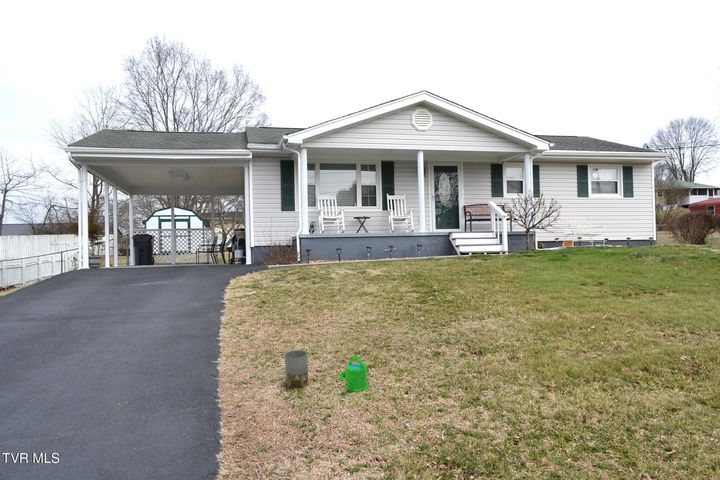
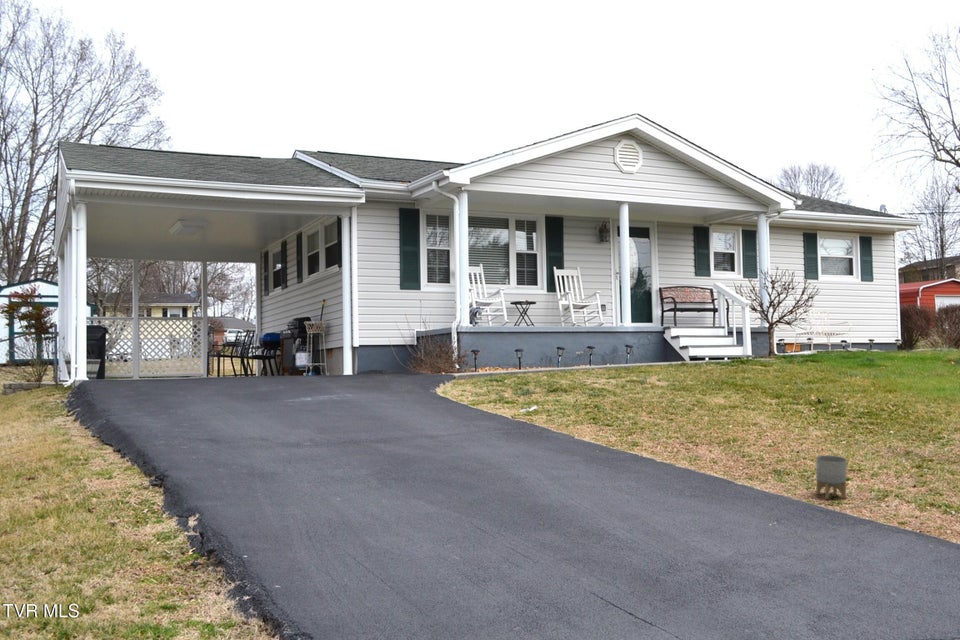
watering can: present [340,356,369,391] -> none [887,458,919,497]

